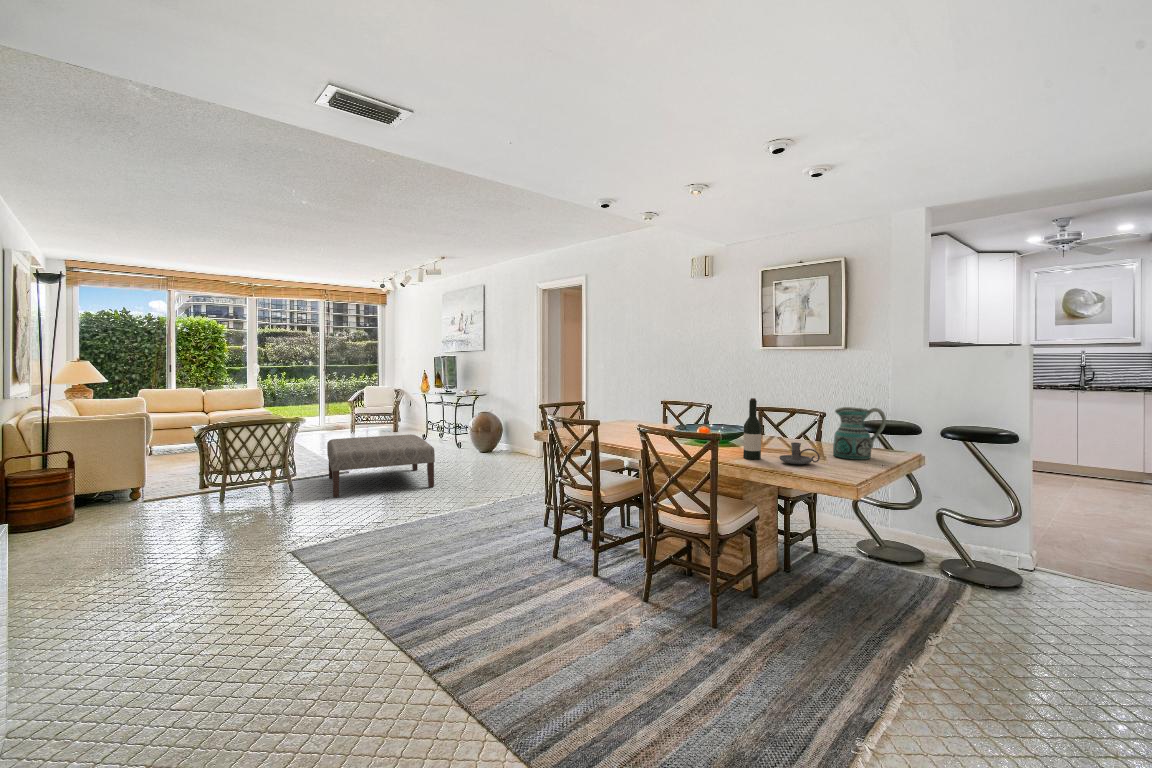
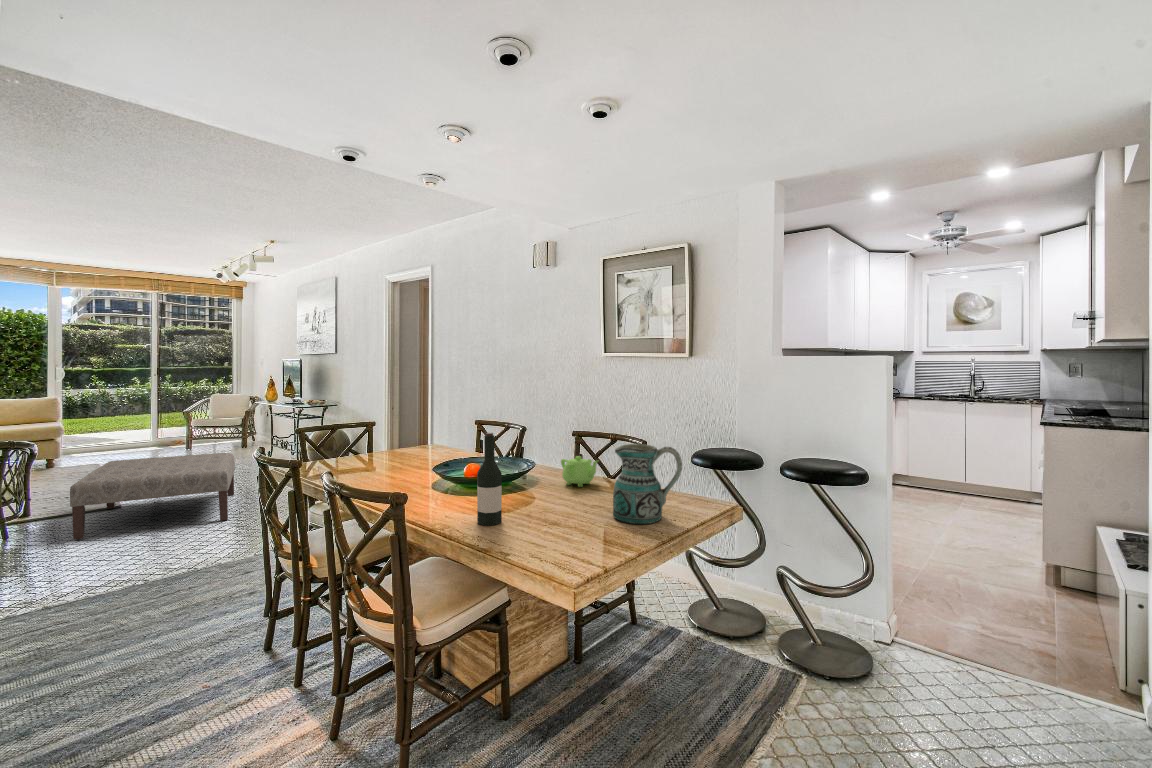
teapot: none [766,422,801,444] -> present [561,456,598,487]
candle holder: present [779,442,820,464] -> none [514,502,566,539]

